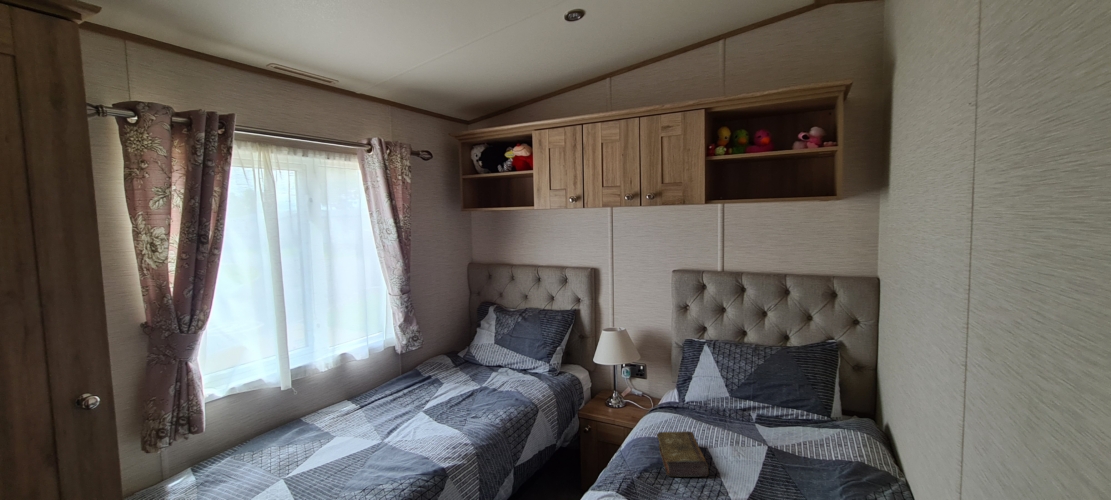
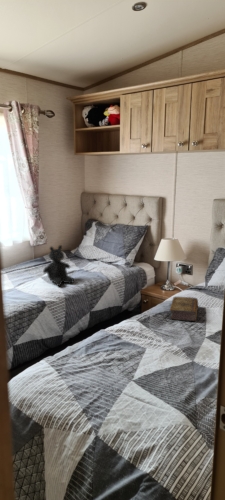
teddy bear: none [432,356,483,425] -> present [43,246,74,286]

